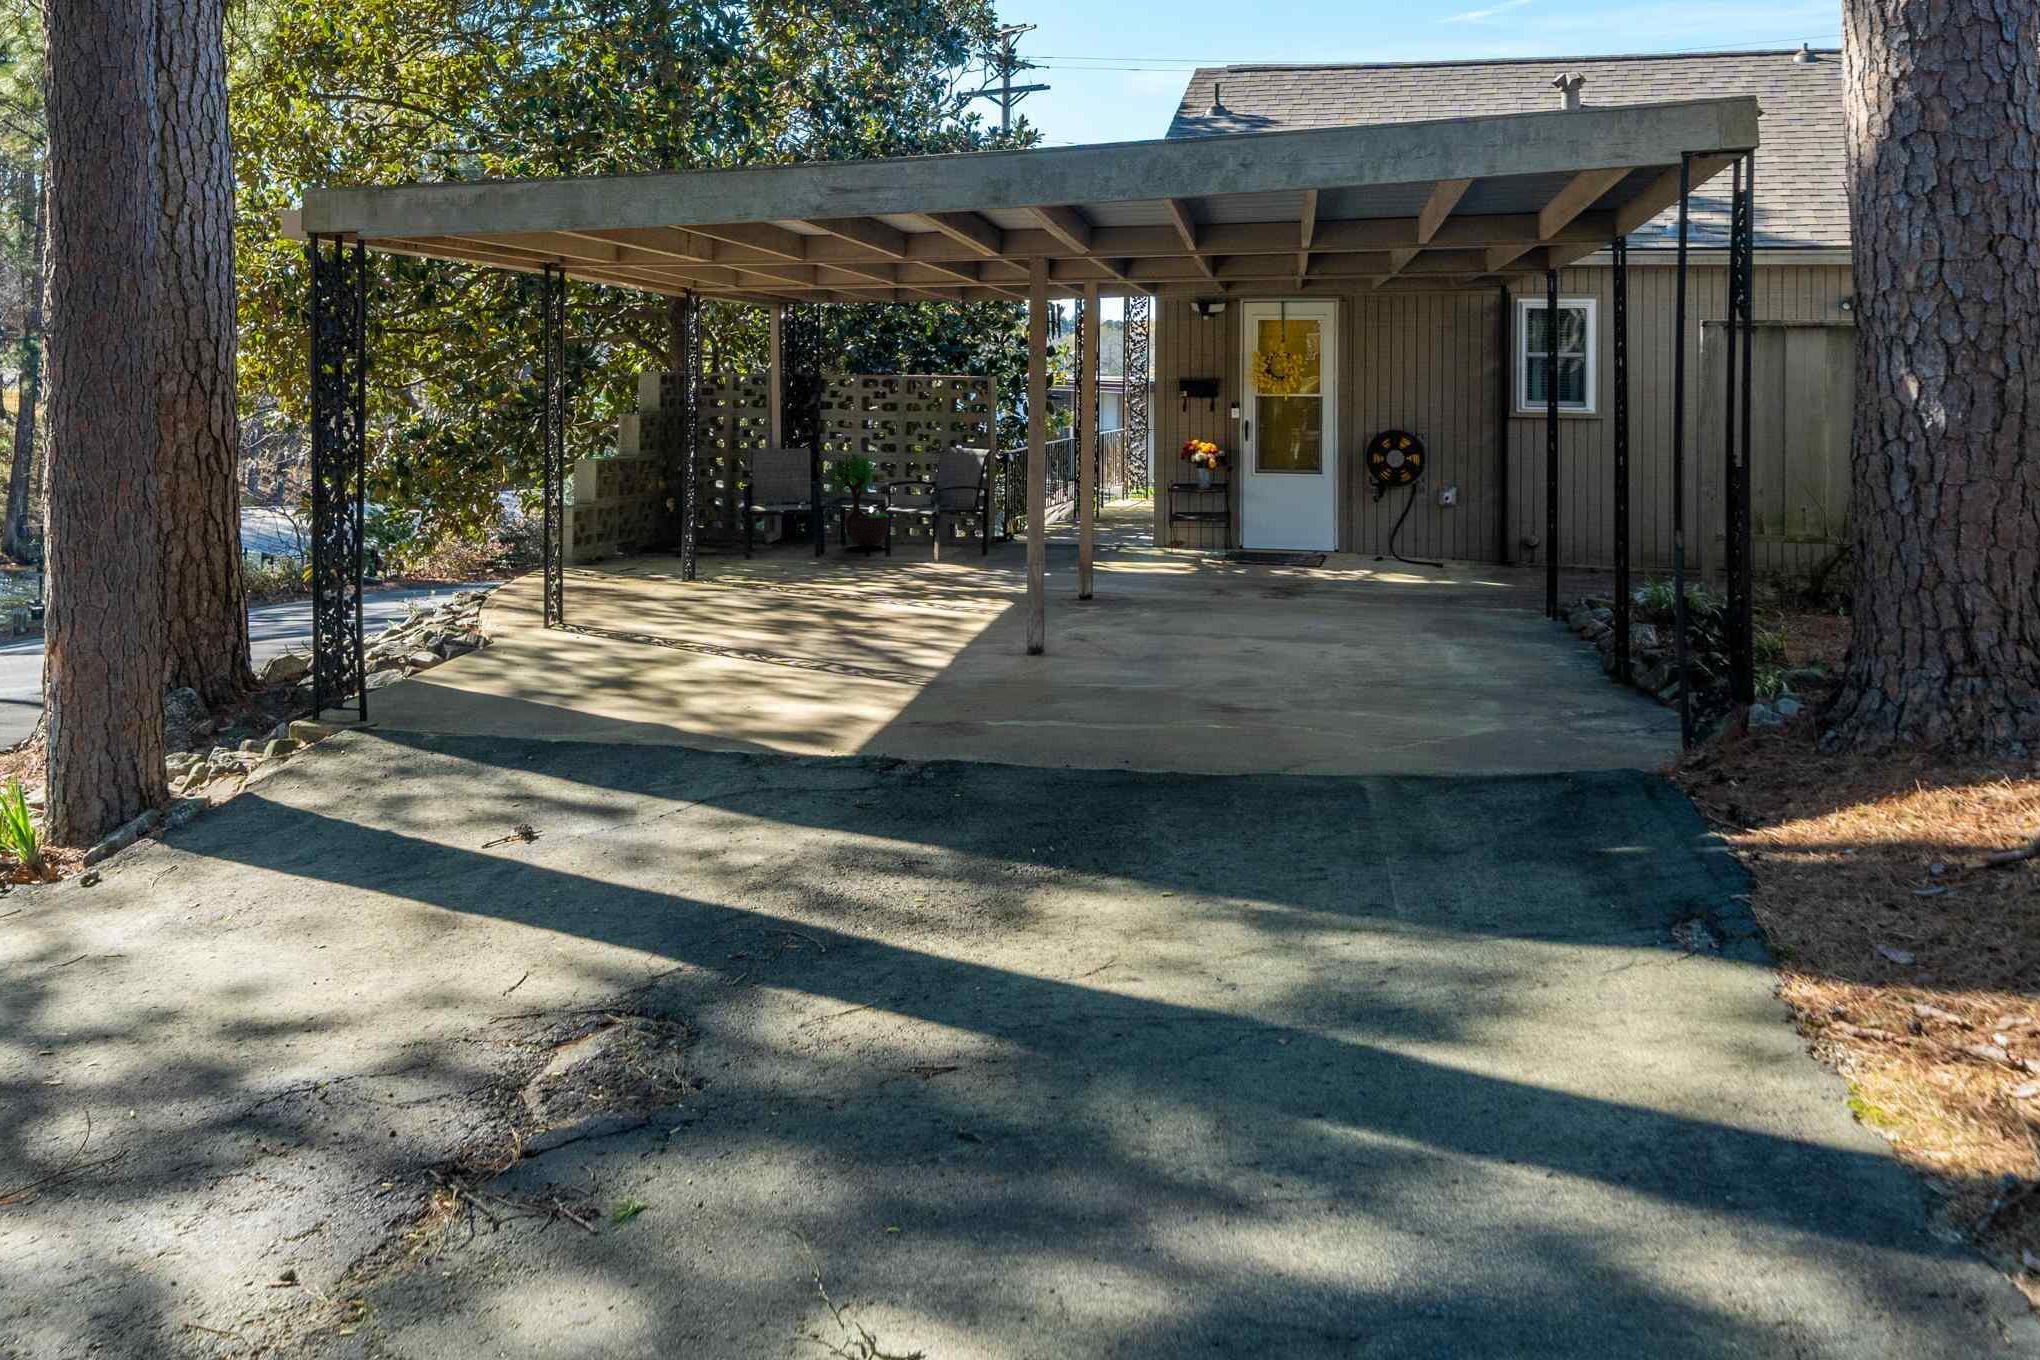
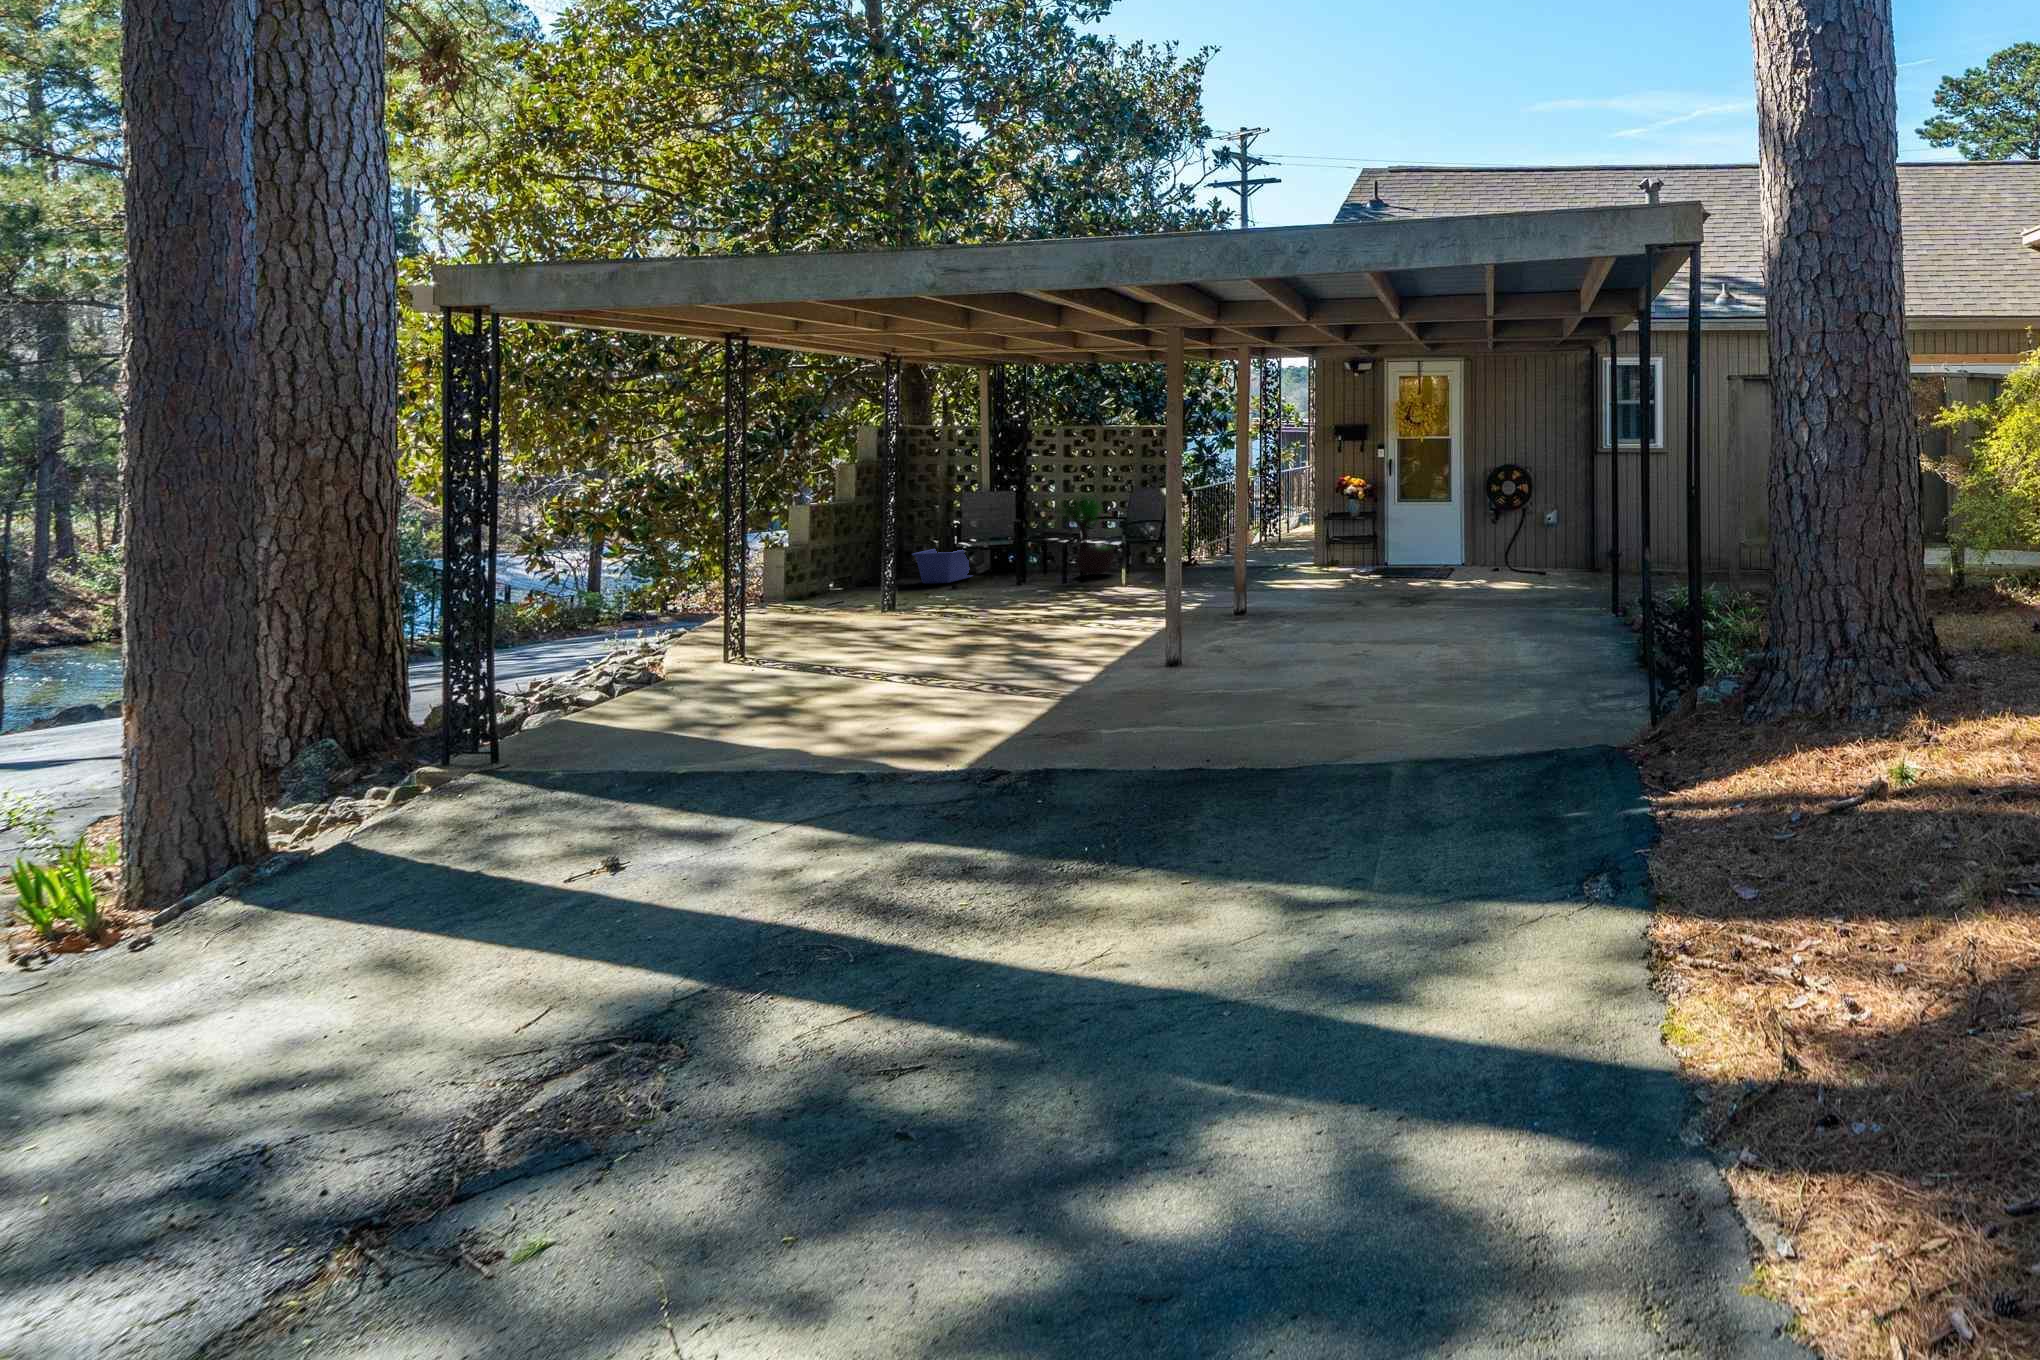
storage bin: none [670,508,741,549] -> present [912,549,973,584]

